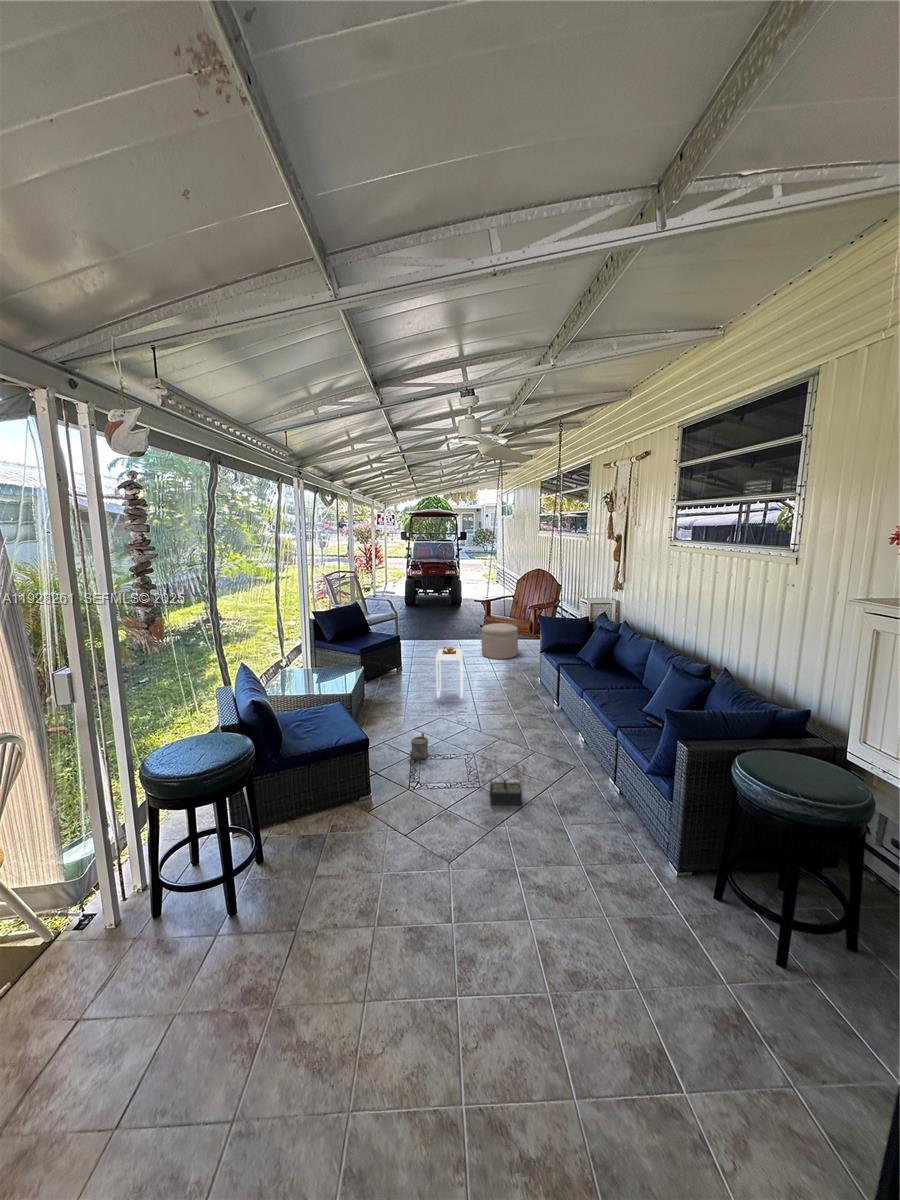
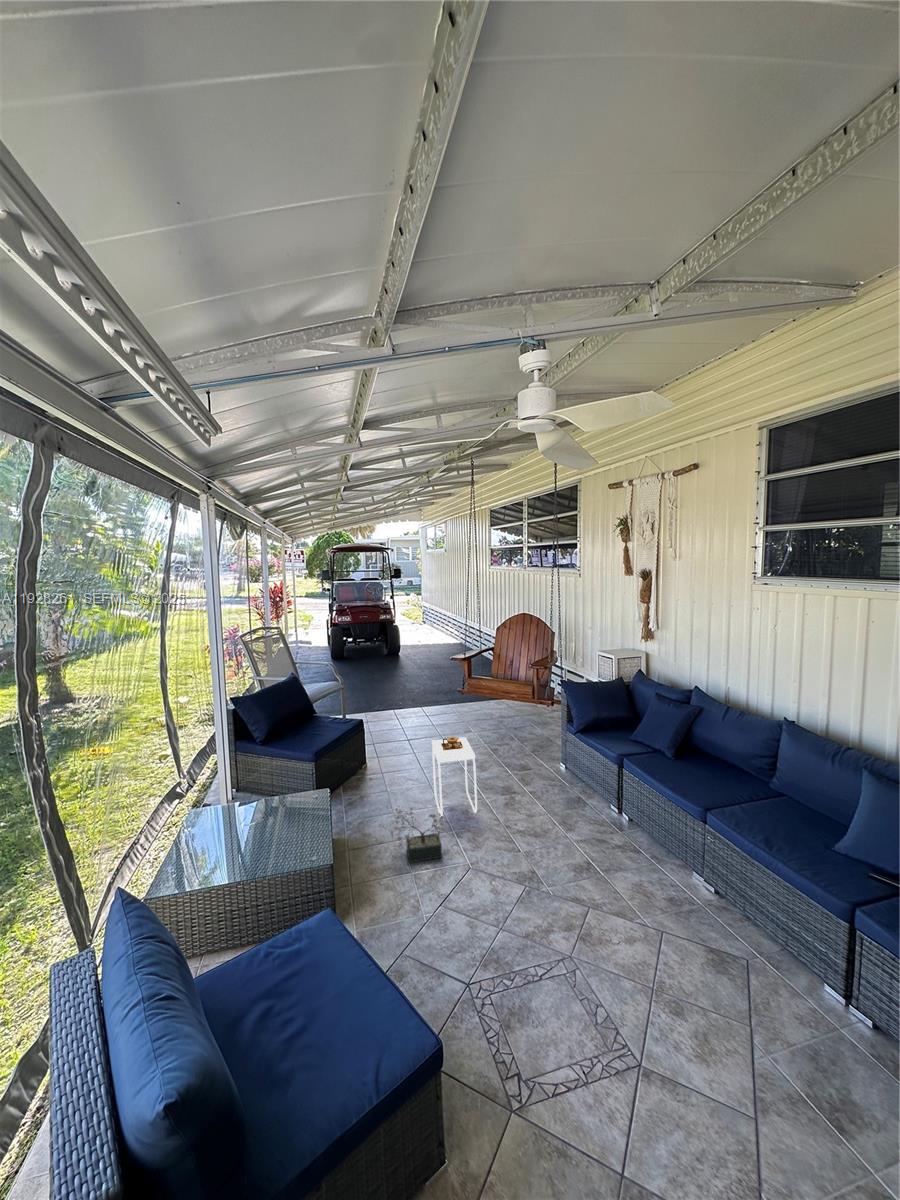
ottoman: present [482,623,518,659] -> none [459,684,506,733]
watering can: present [410,733,429,760] -> none [459,924,491,998]
decorative plant: present [476,755,531,805] -> present [391,808,449,862]

